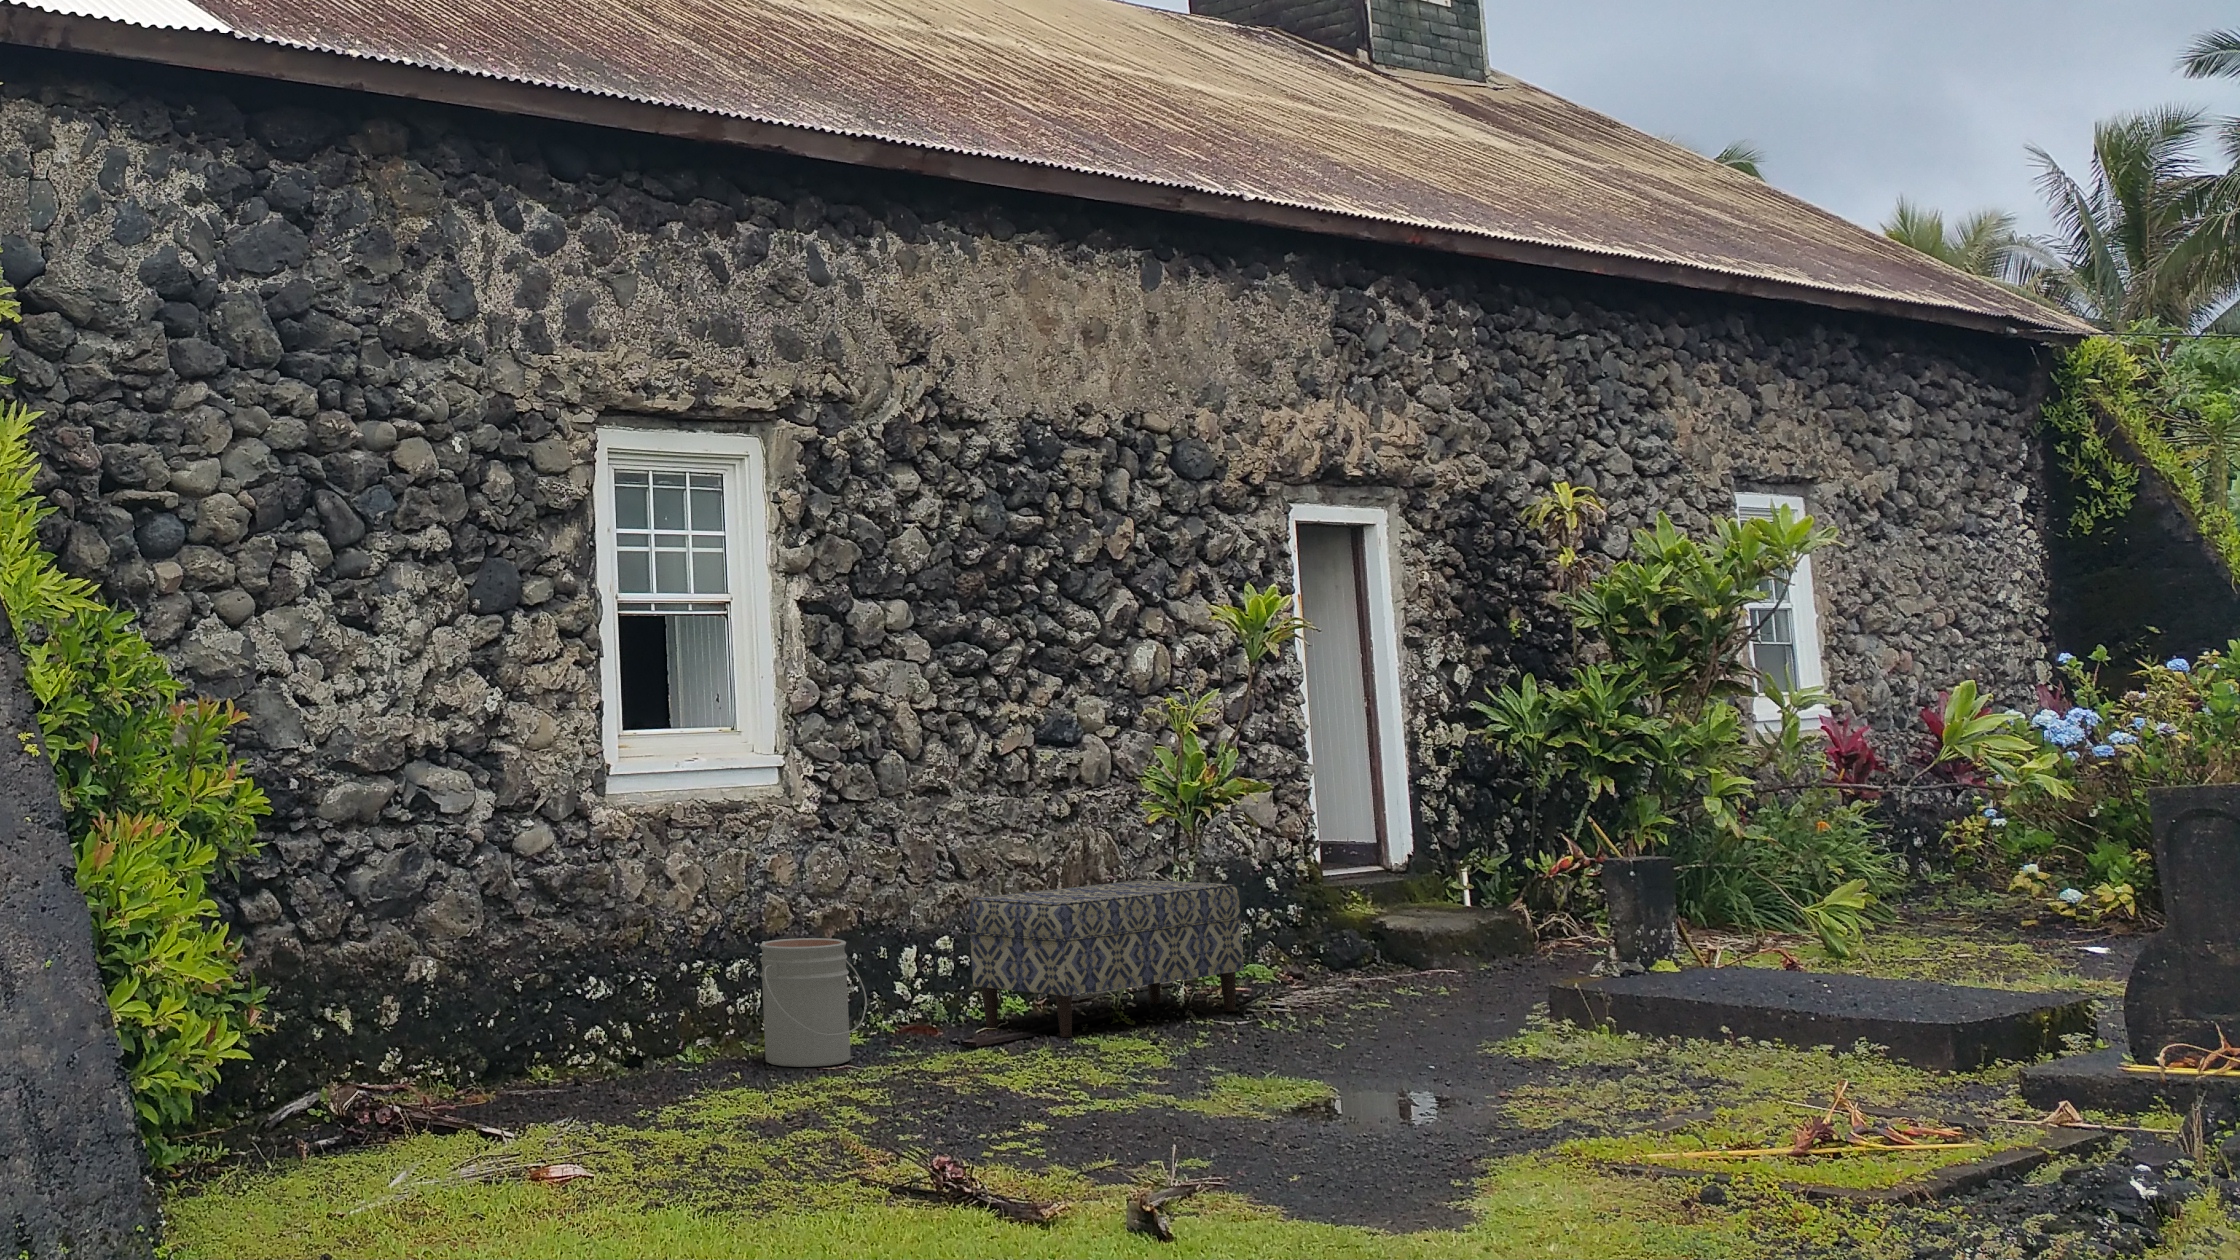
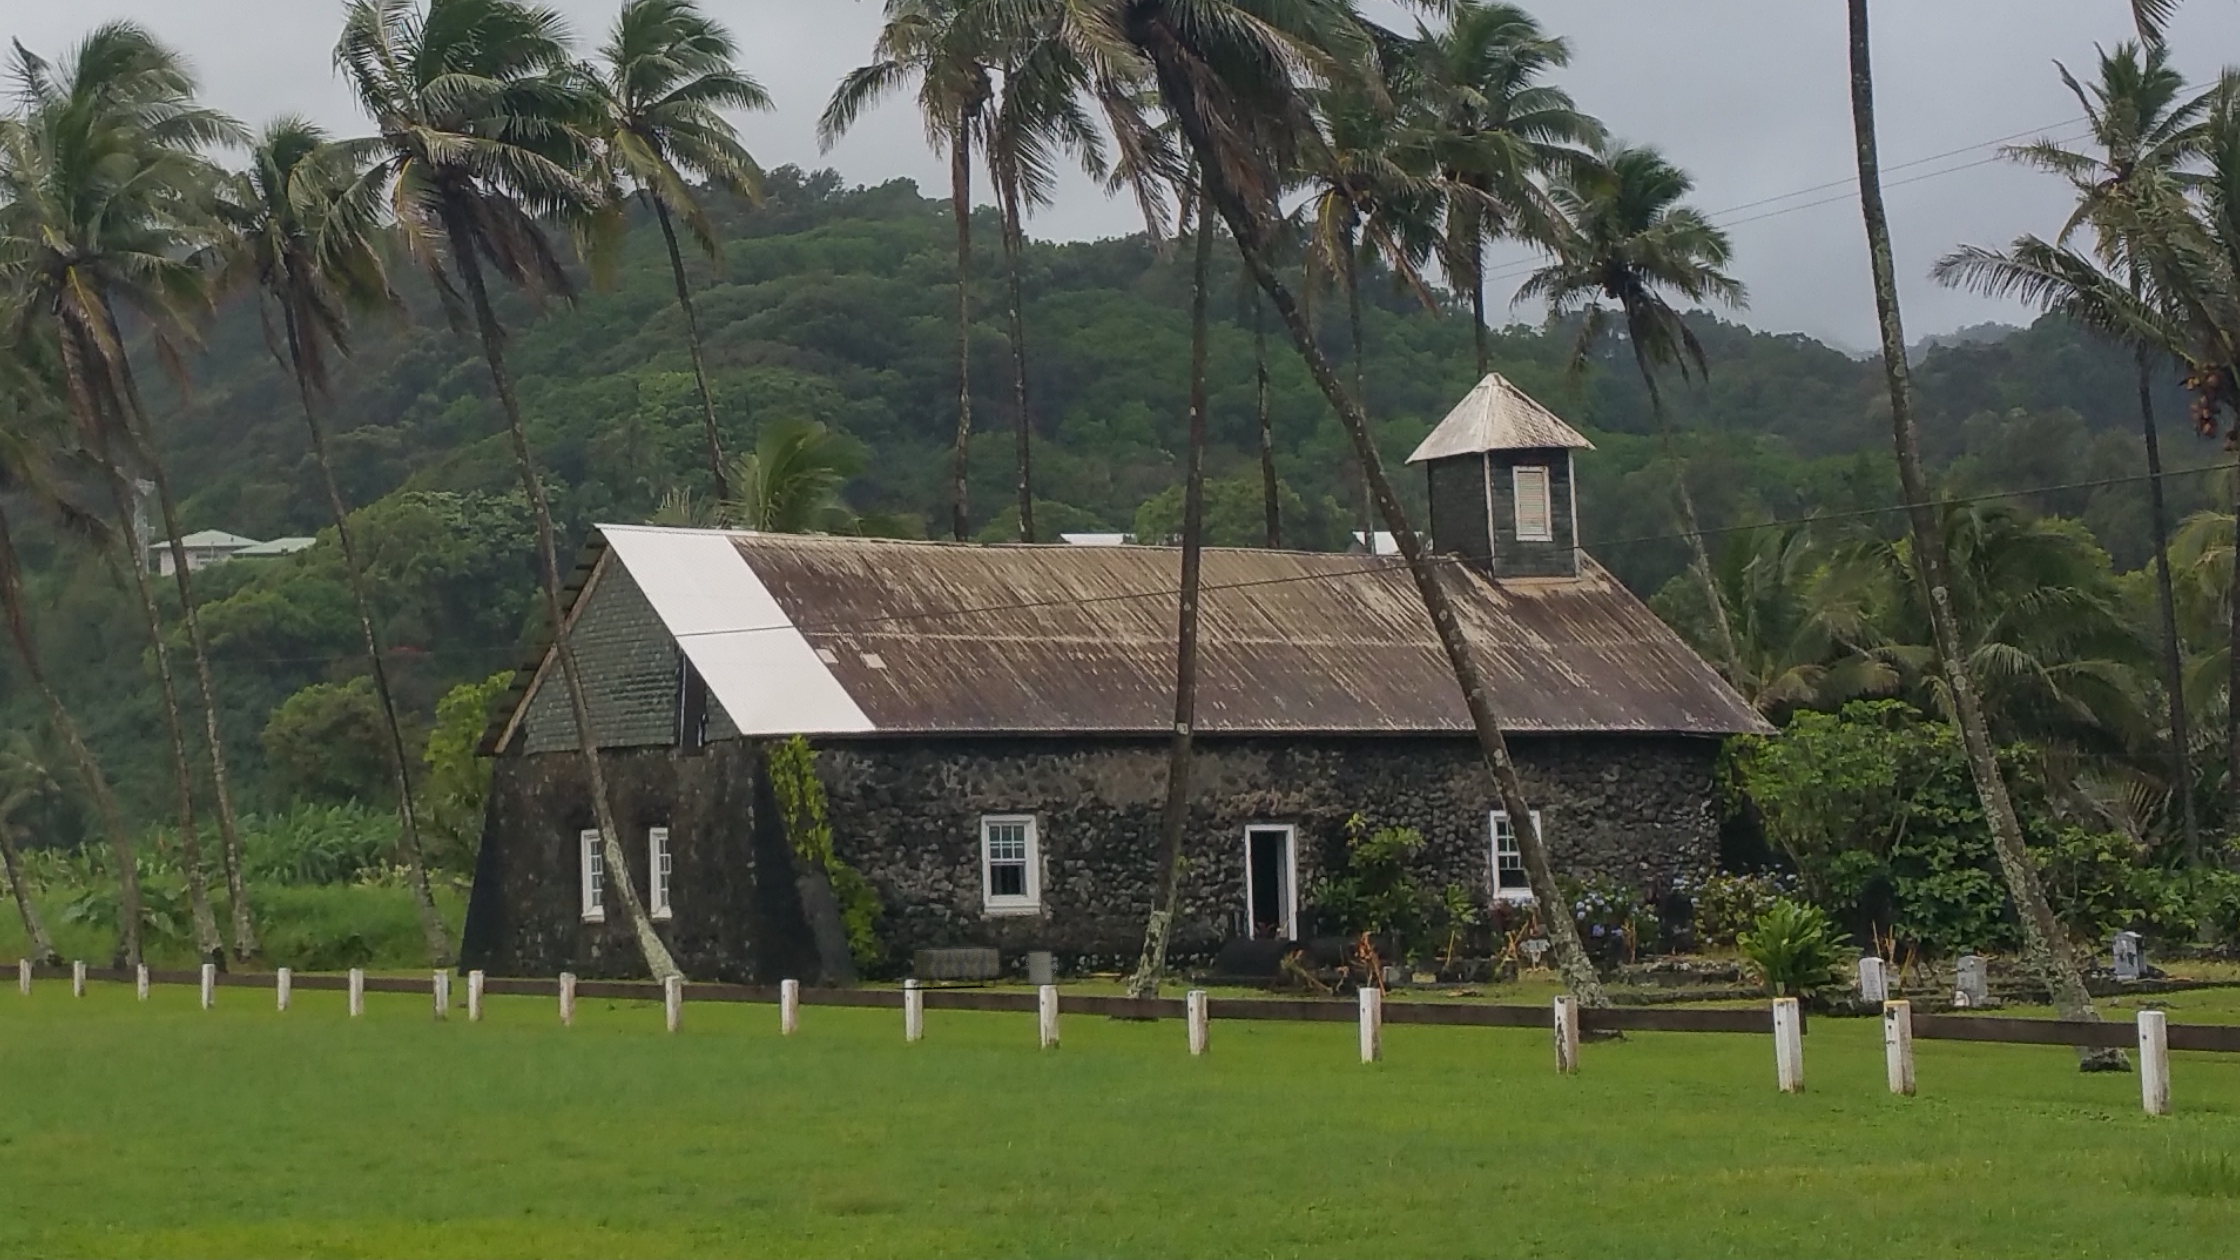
bench: present [969,880,1244,1037] -> present [914,949,999,988]

